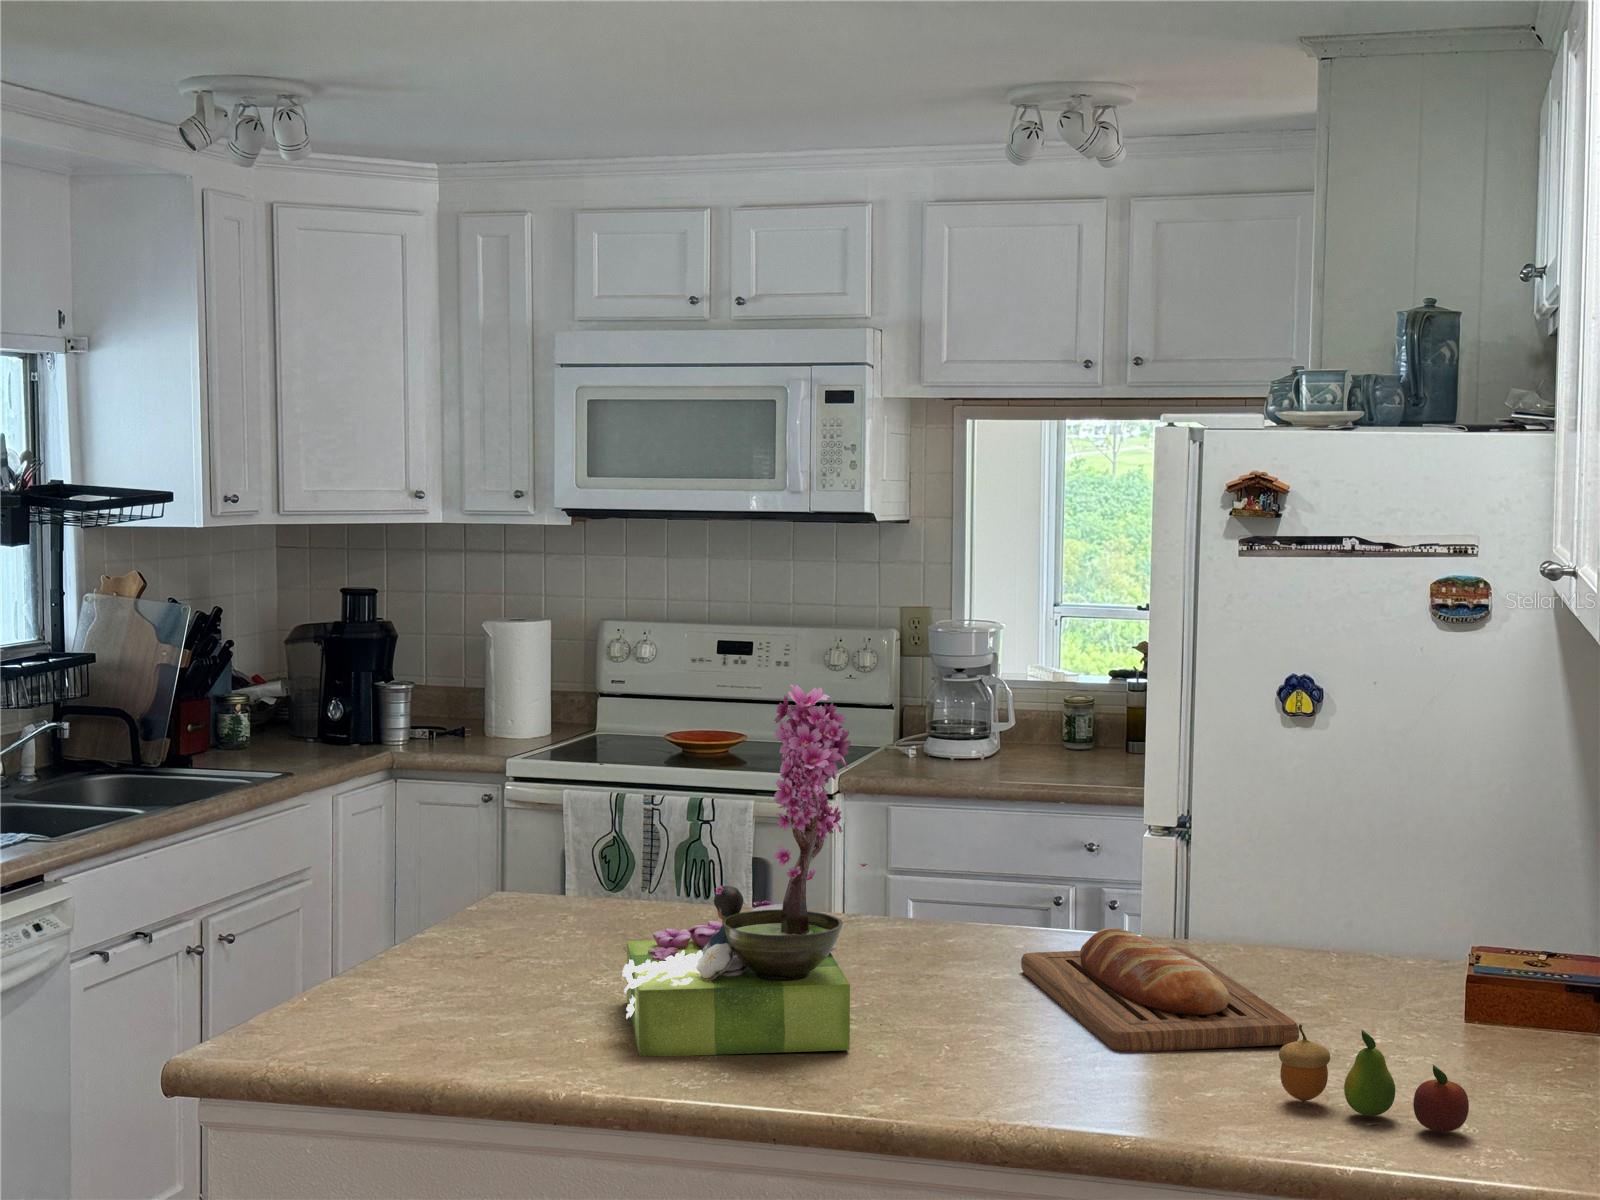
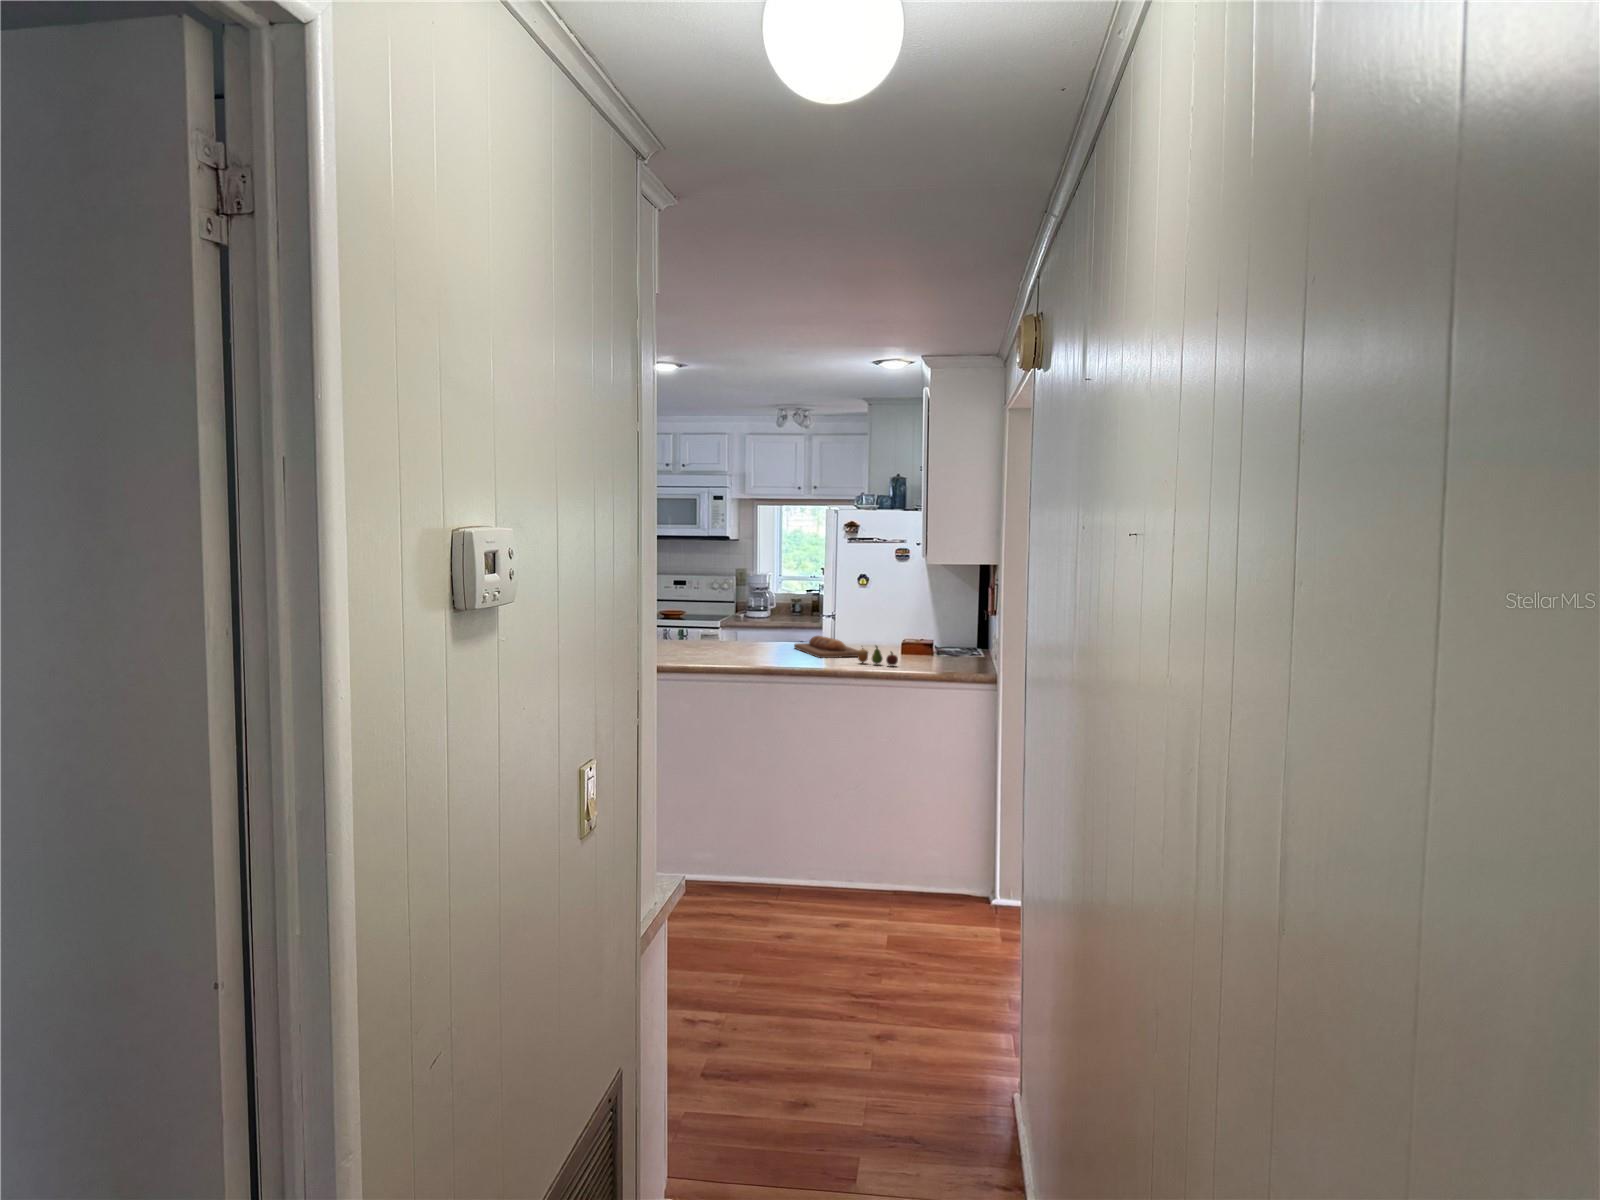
flower arrangement: present [622,684,867,1056] -> none [699,572,761,660]

